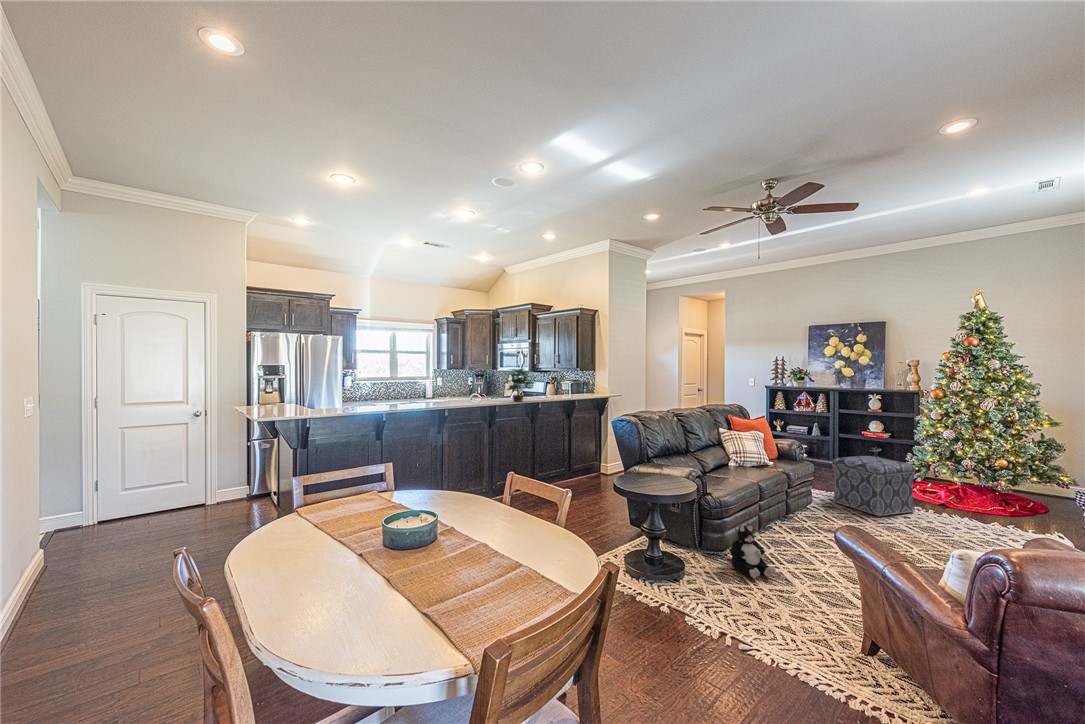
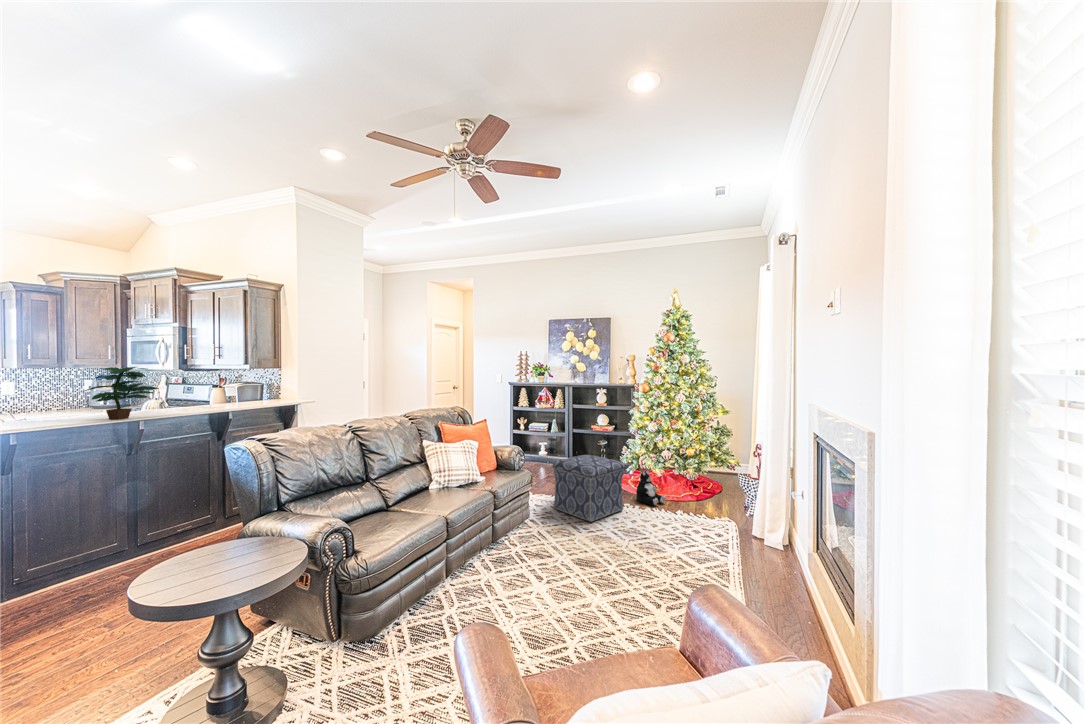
plush toy: present [731,525,776,578] -> present [636,470,666,505]

